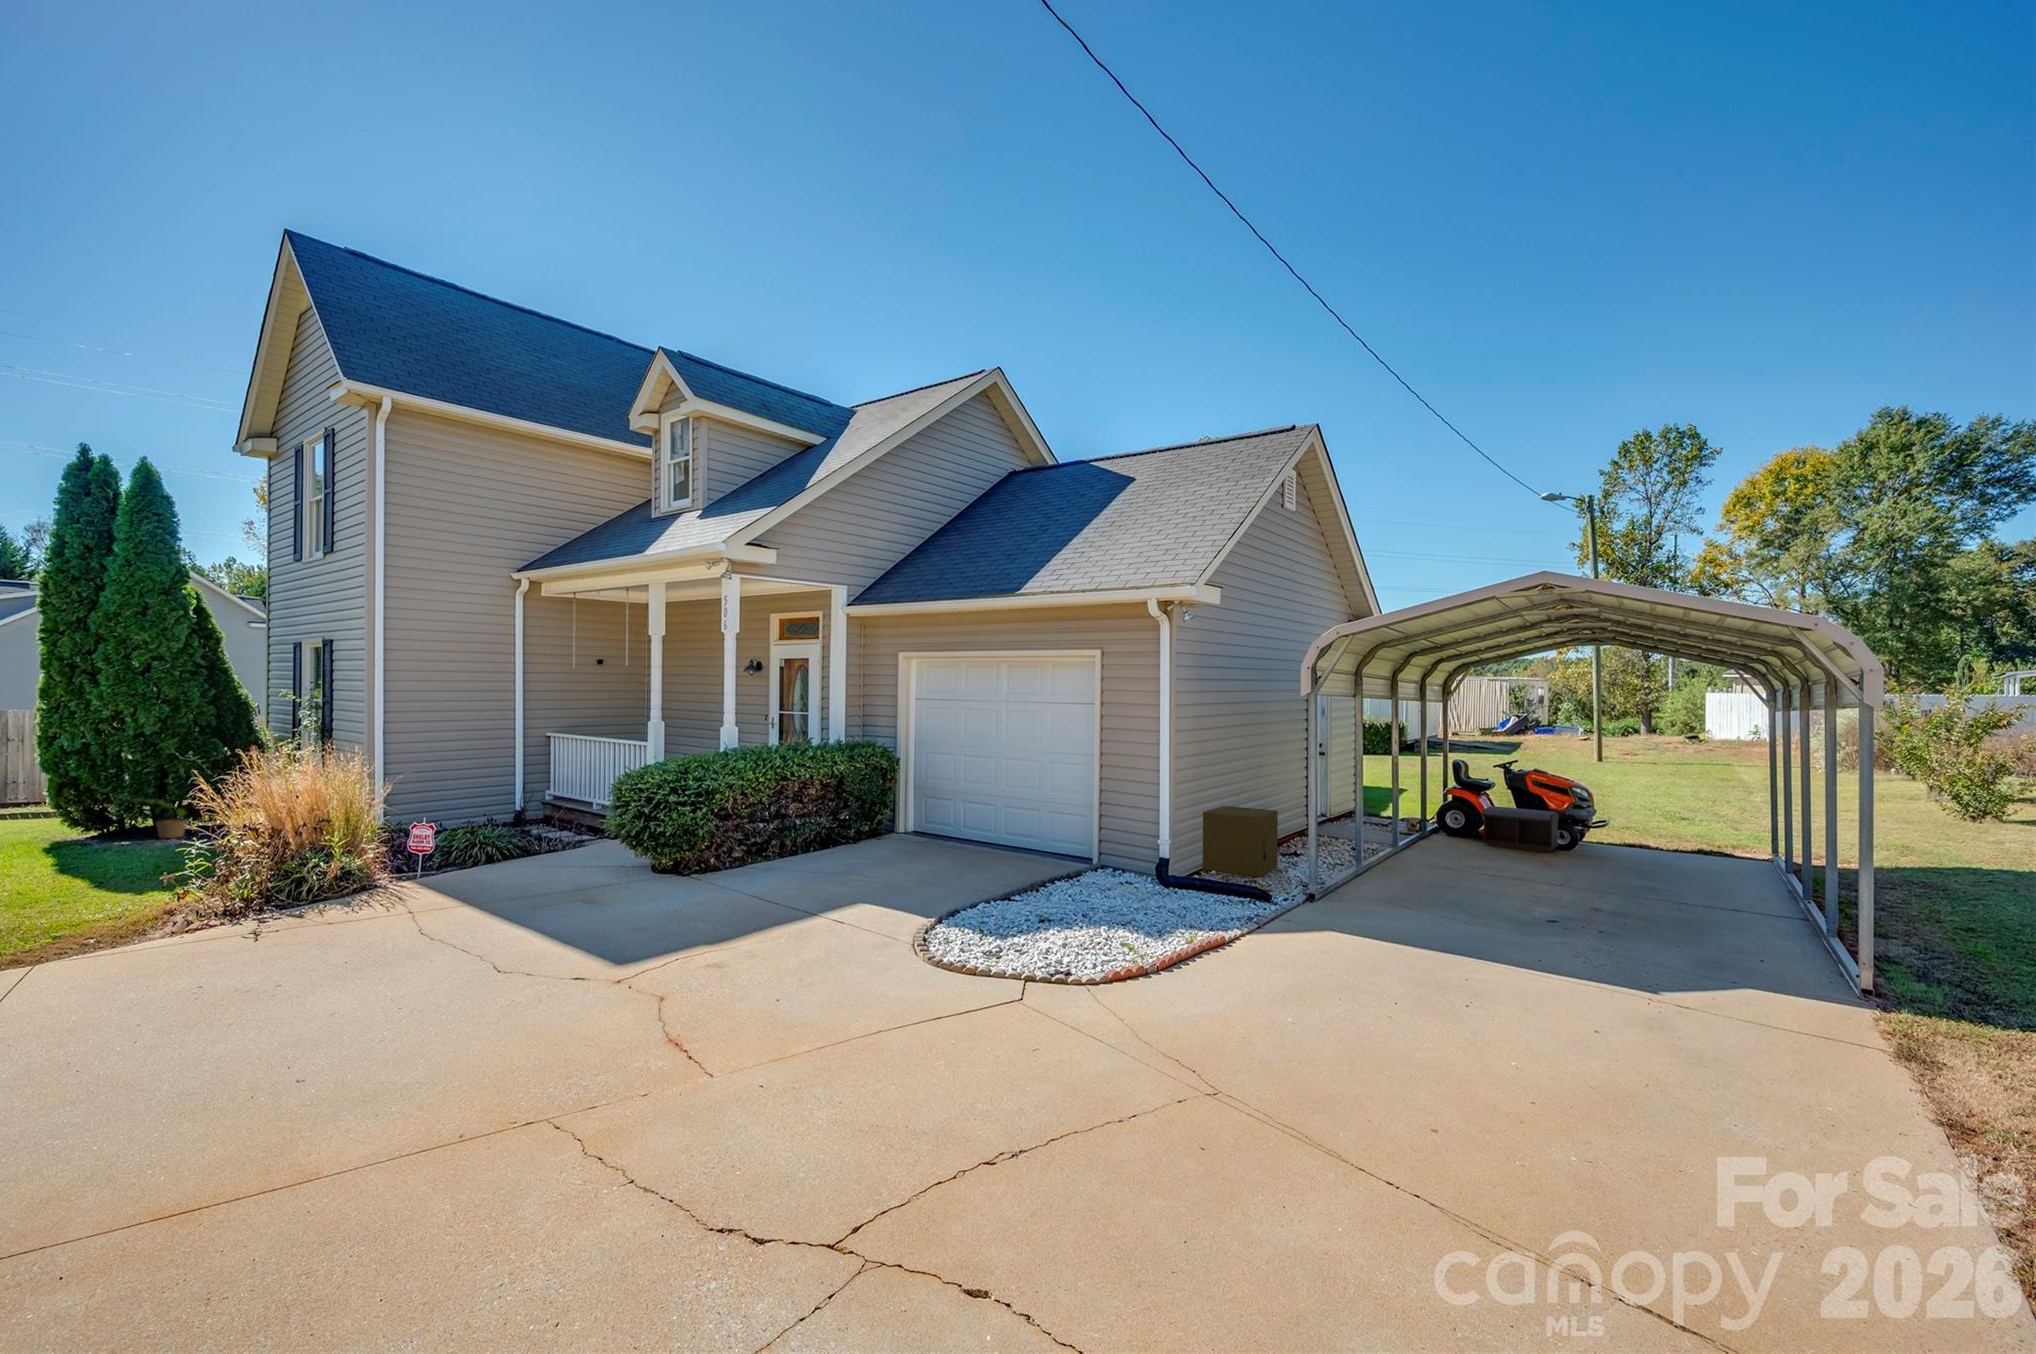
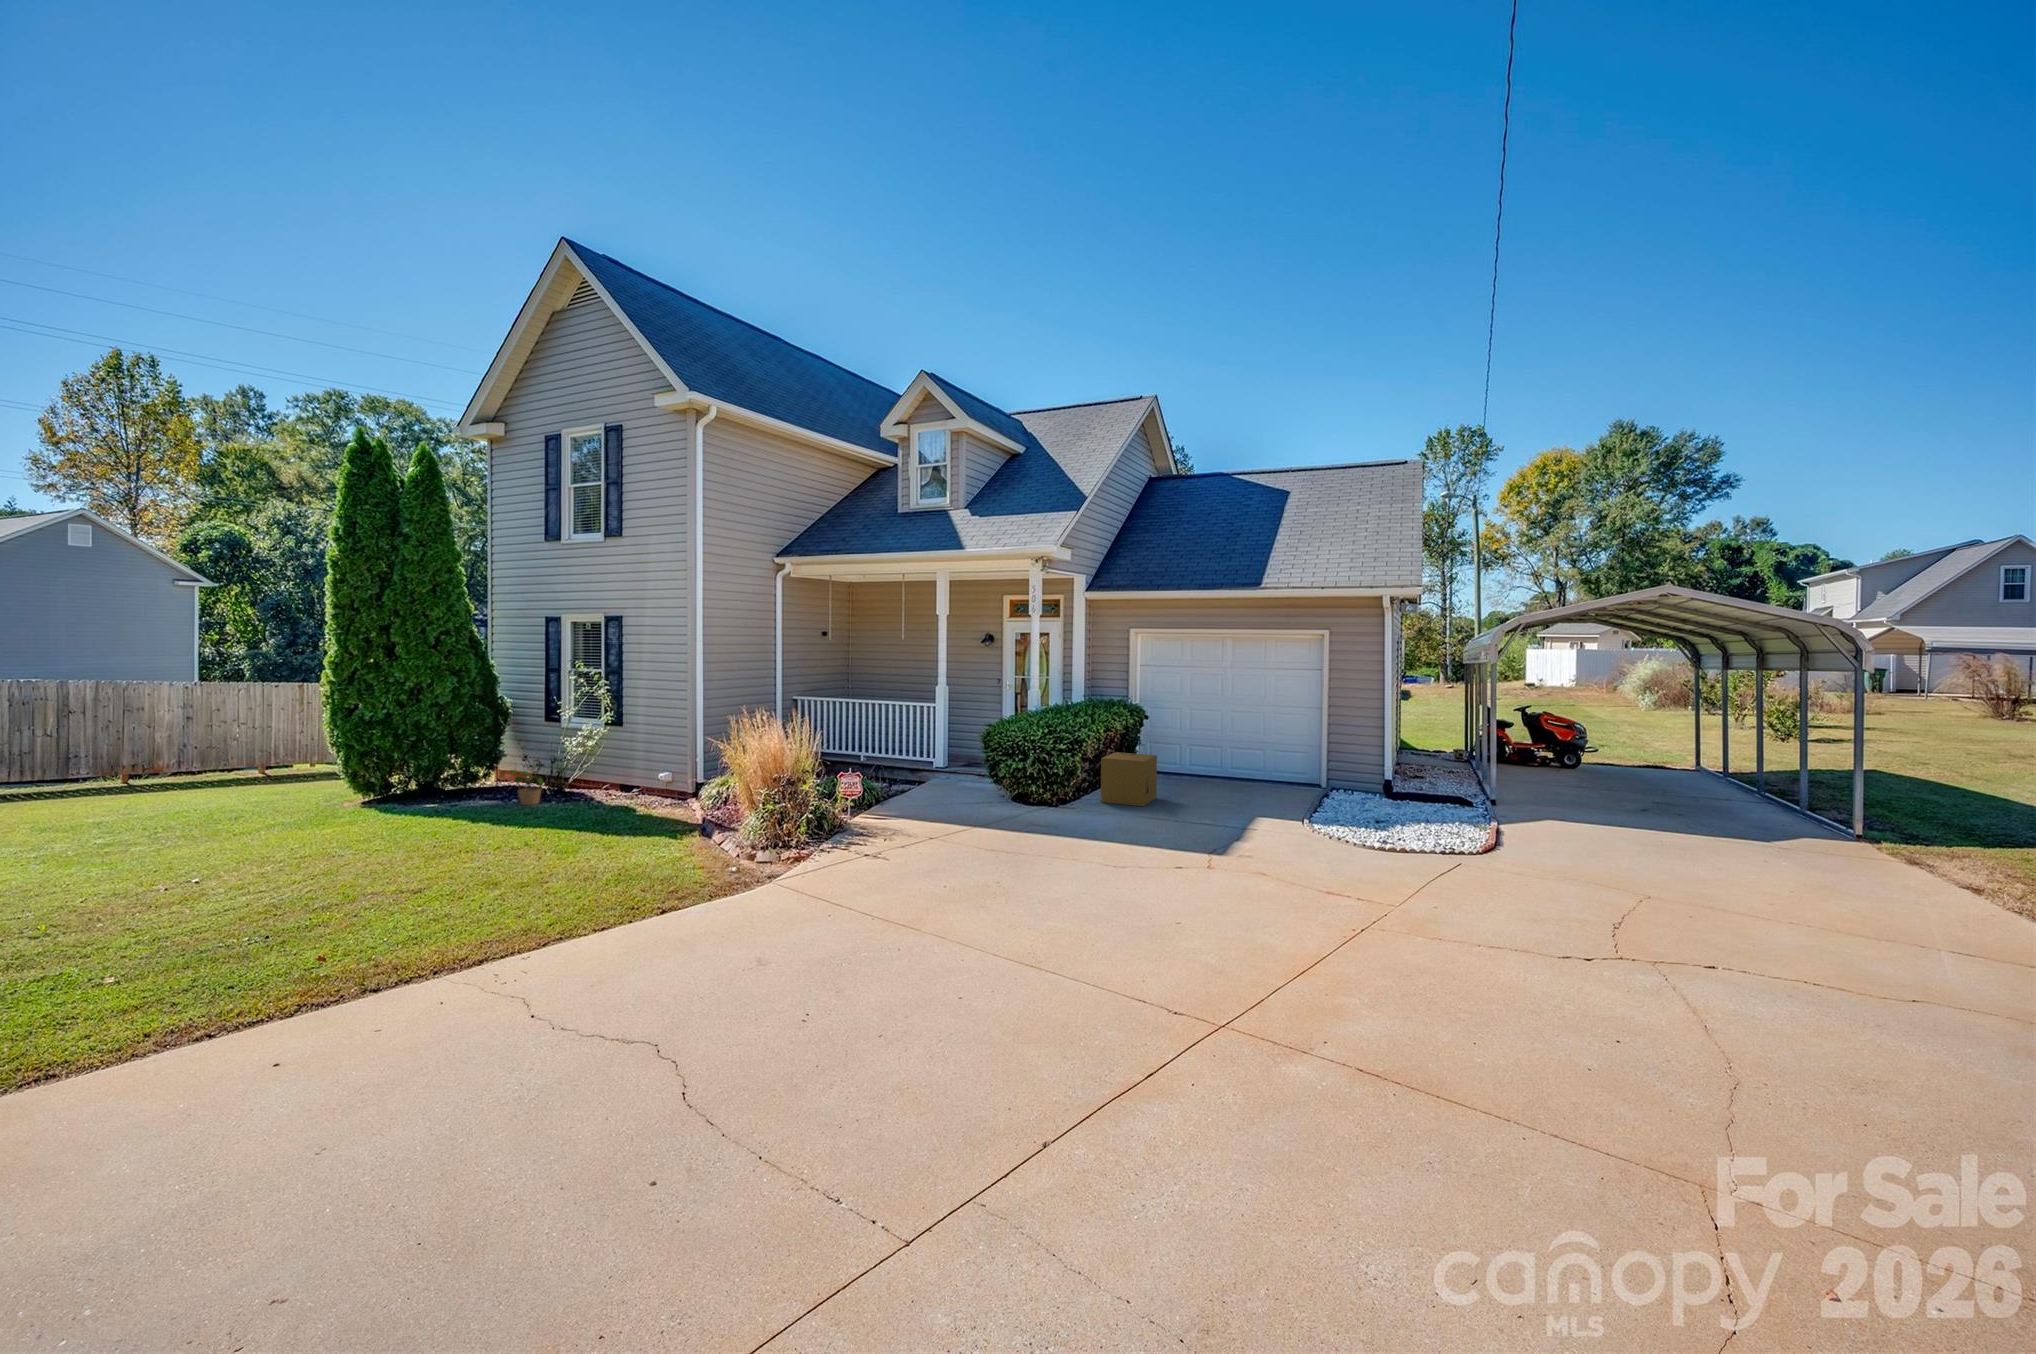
cardboard box: present [1203,806,1278,877] -> present [1101,752,1157,806]
bench: present [1483,806,1559,853] -> none [1521,735,1572,765]

